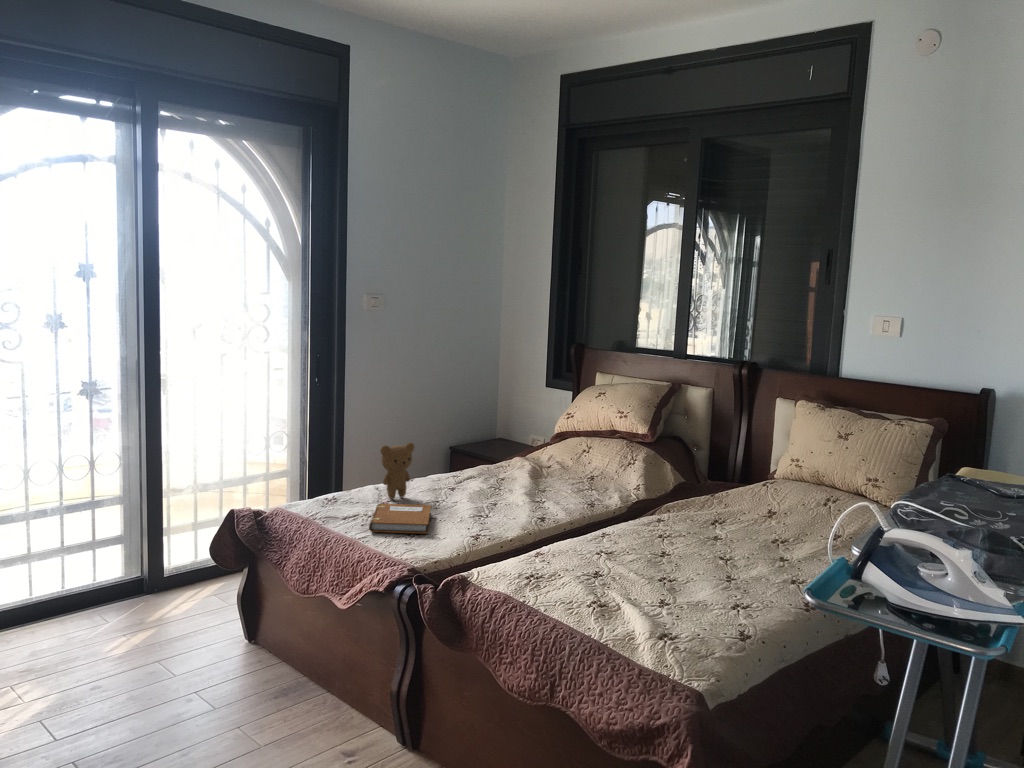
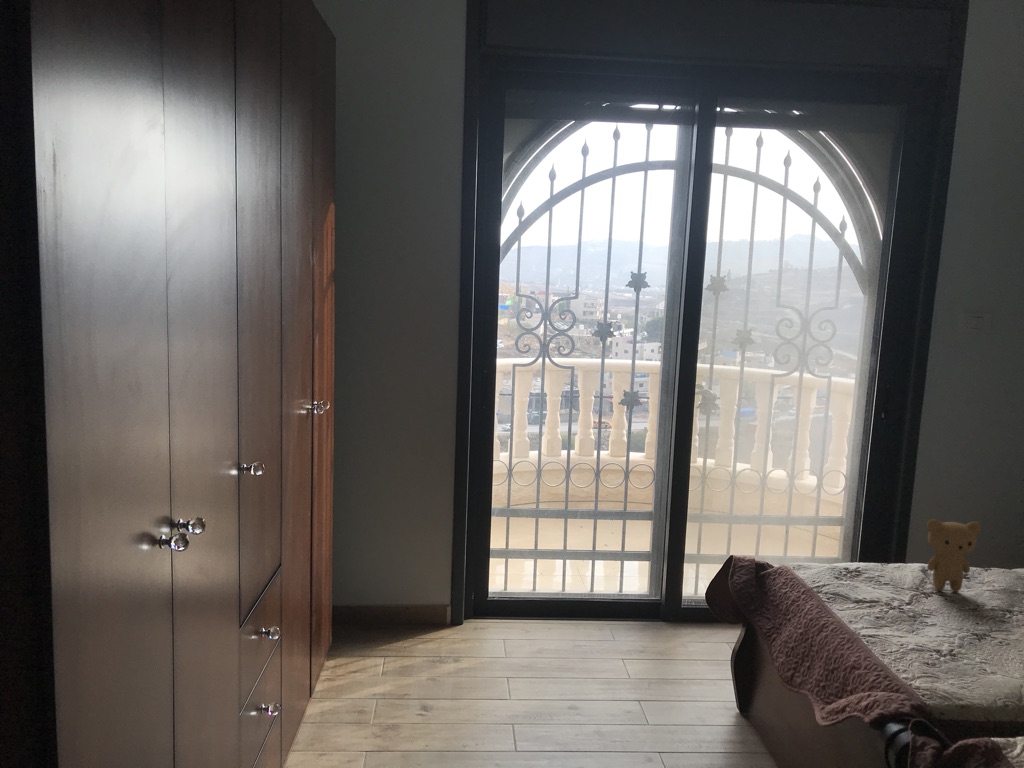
notebook: present [369,504,431,534] -> none [884,594,990,657]

